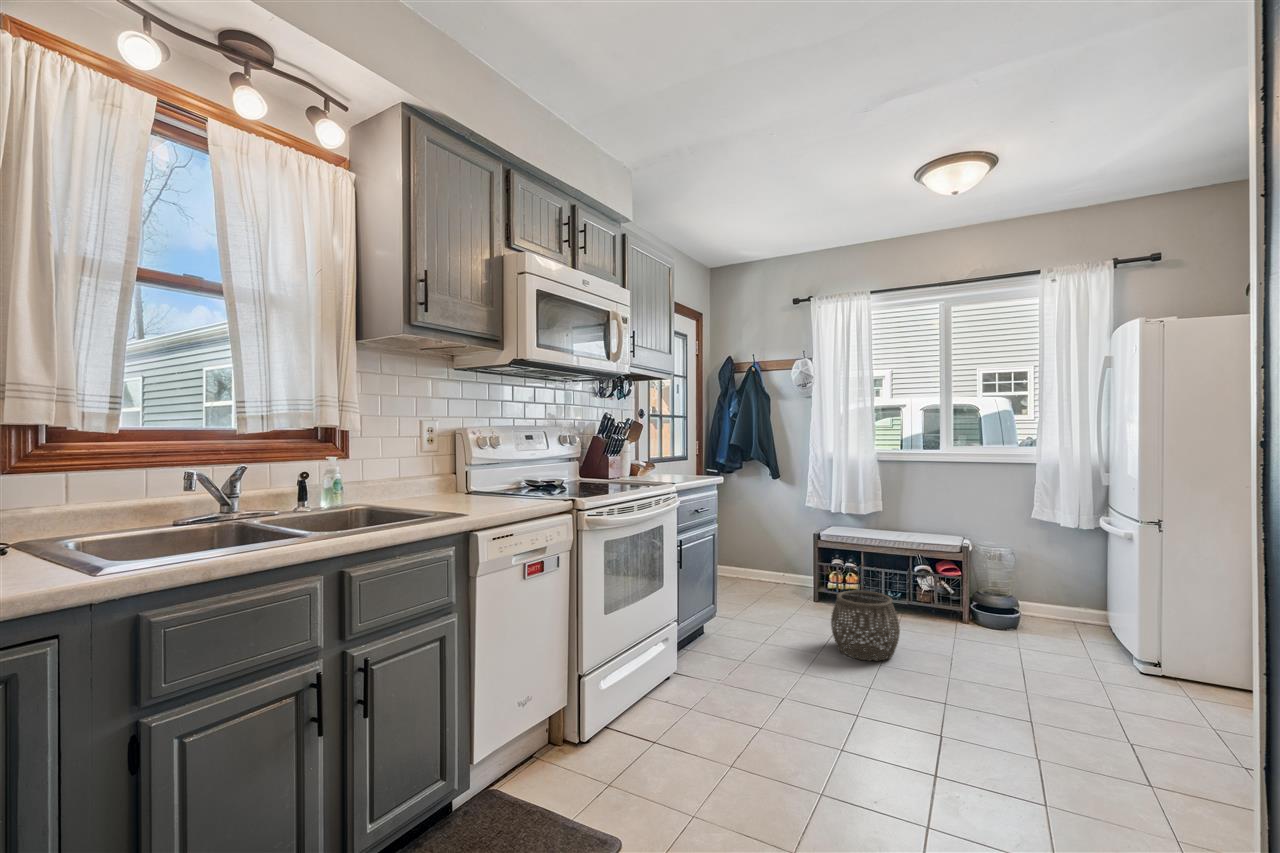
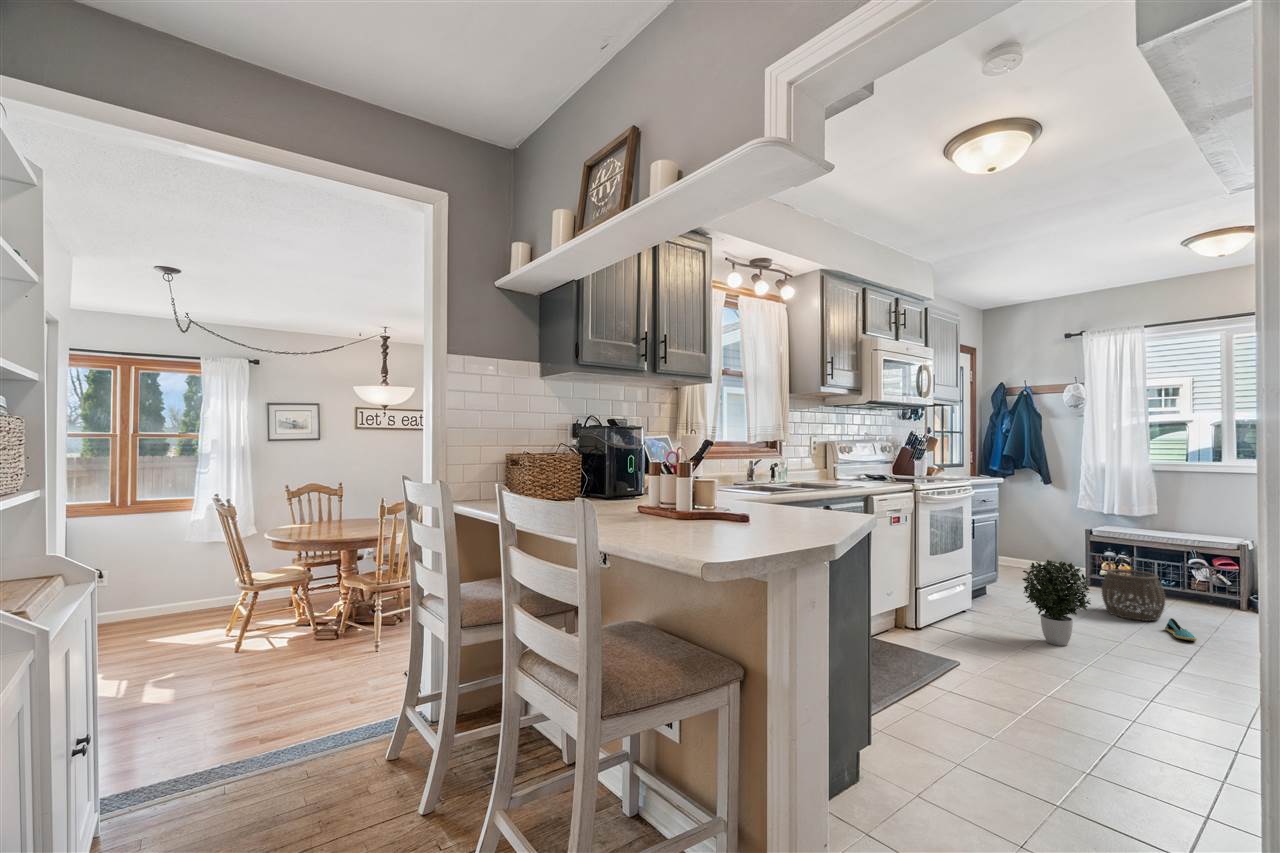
potted plant: none [735,607,825,744] -> present [1023,560,1090,646]
shoe: none [902,659,940,696] -> present [1165,618,1197,641]

